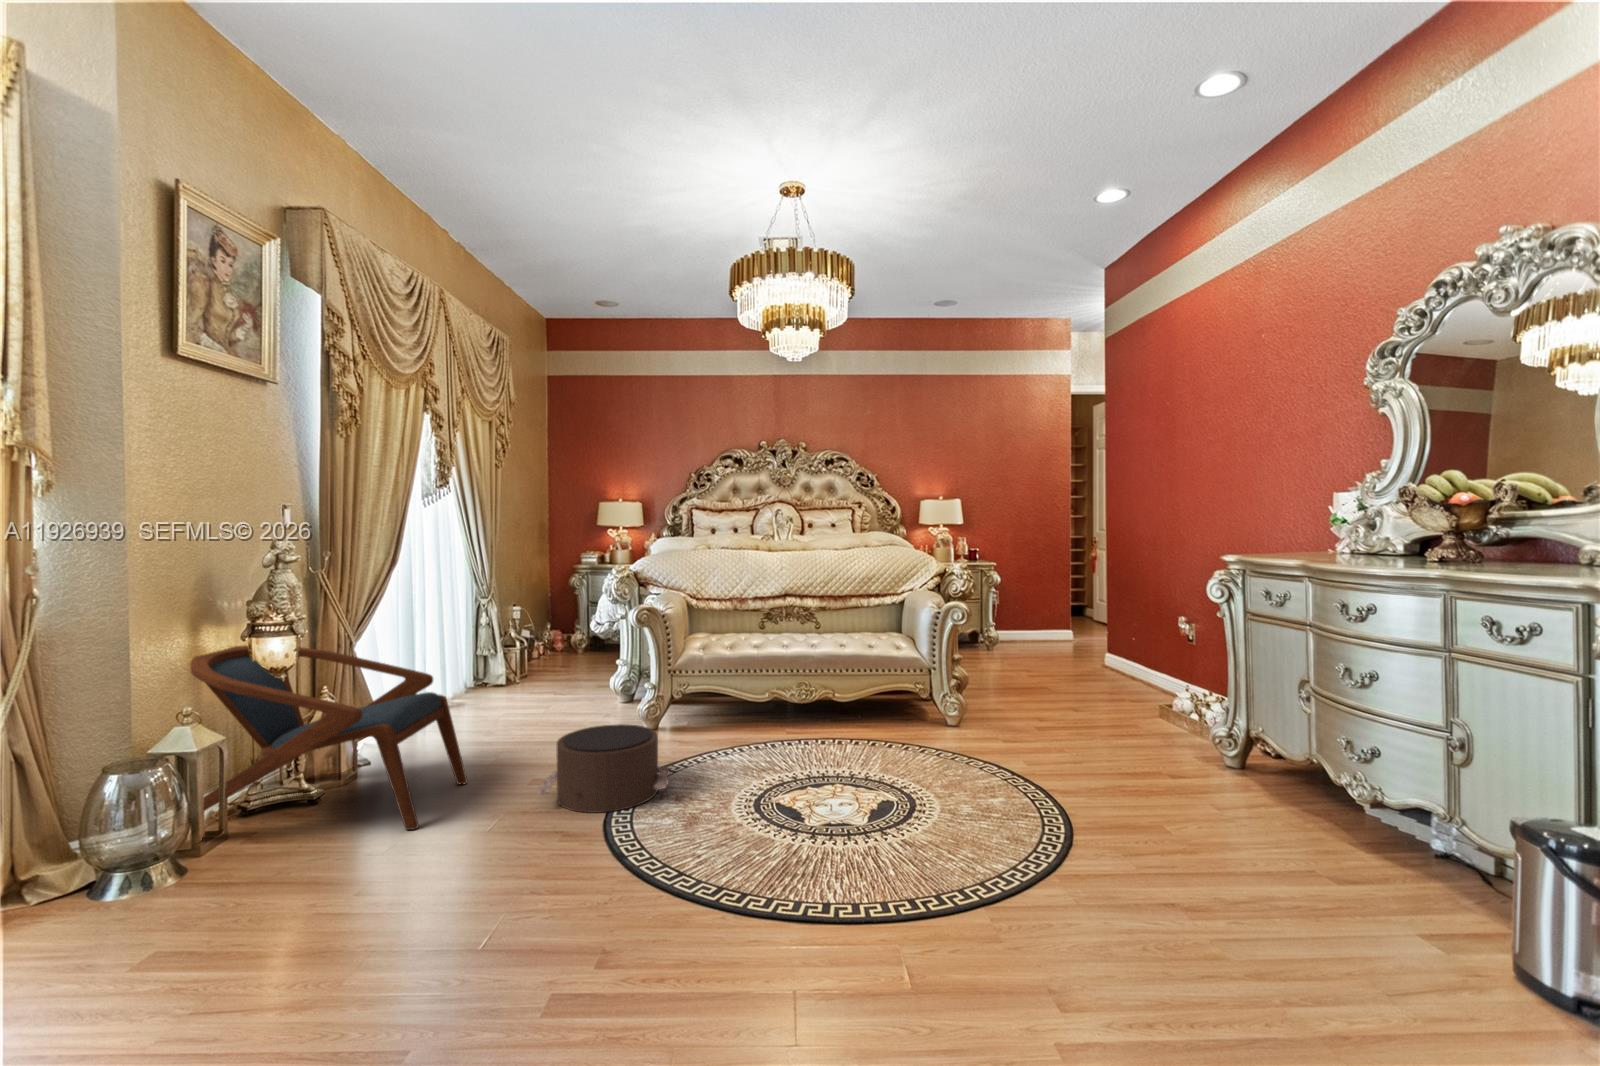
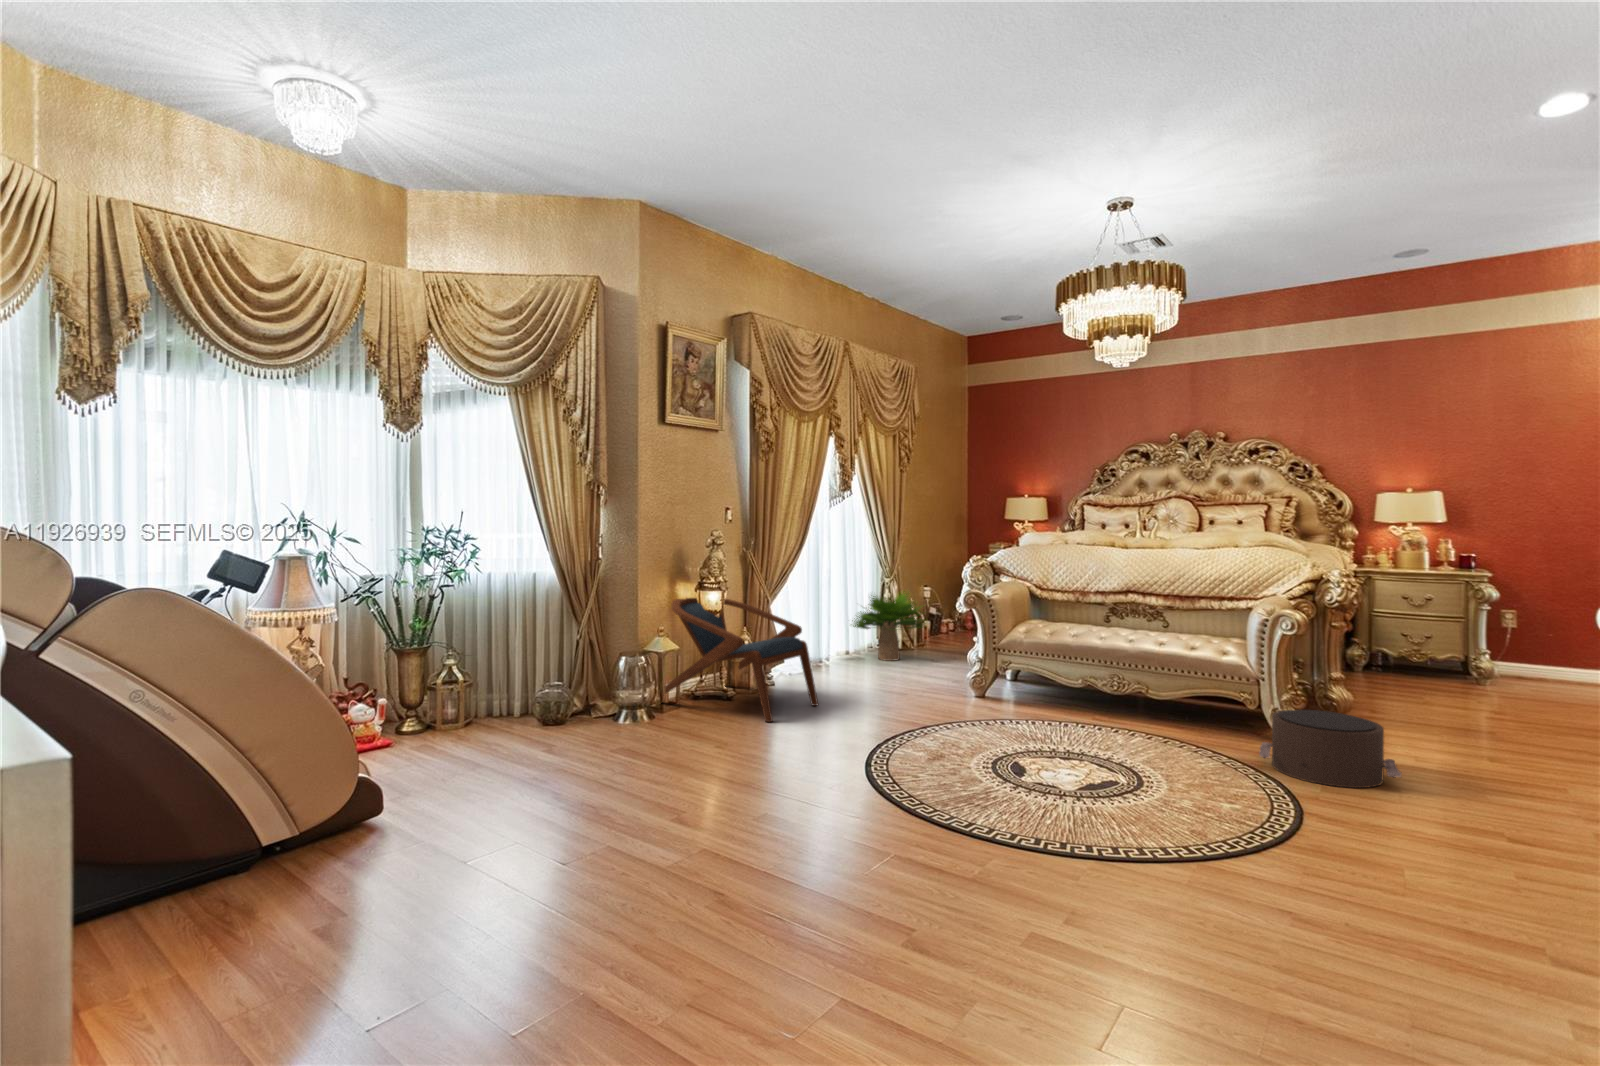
potted plant: none [444,605,557,698] -> present [852,591,925,661]
pouf: present [538,724,670,813] -> present [1259,710,1402,788]

